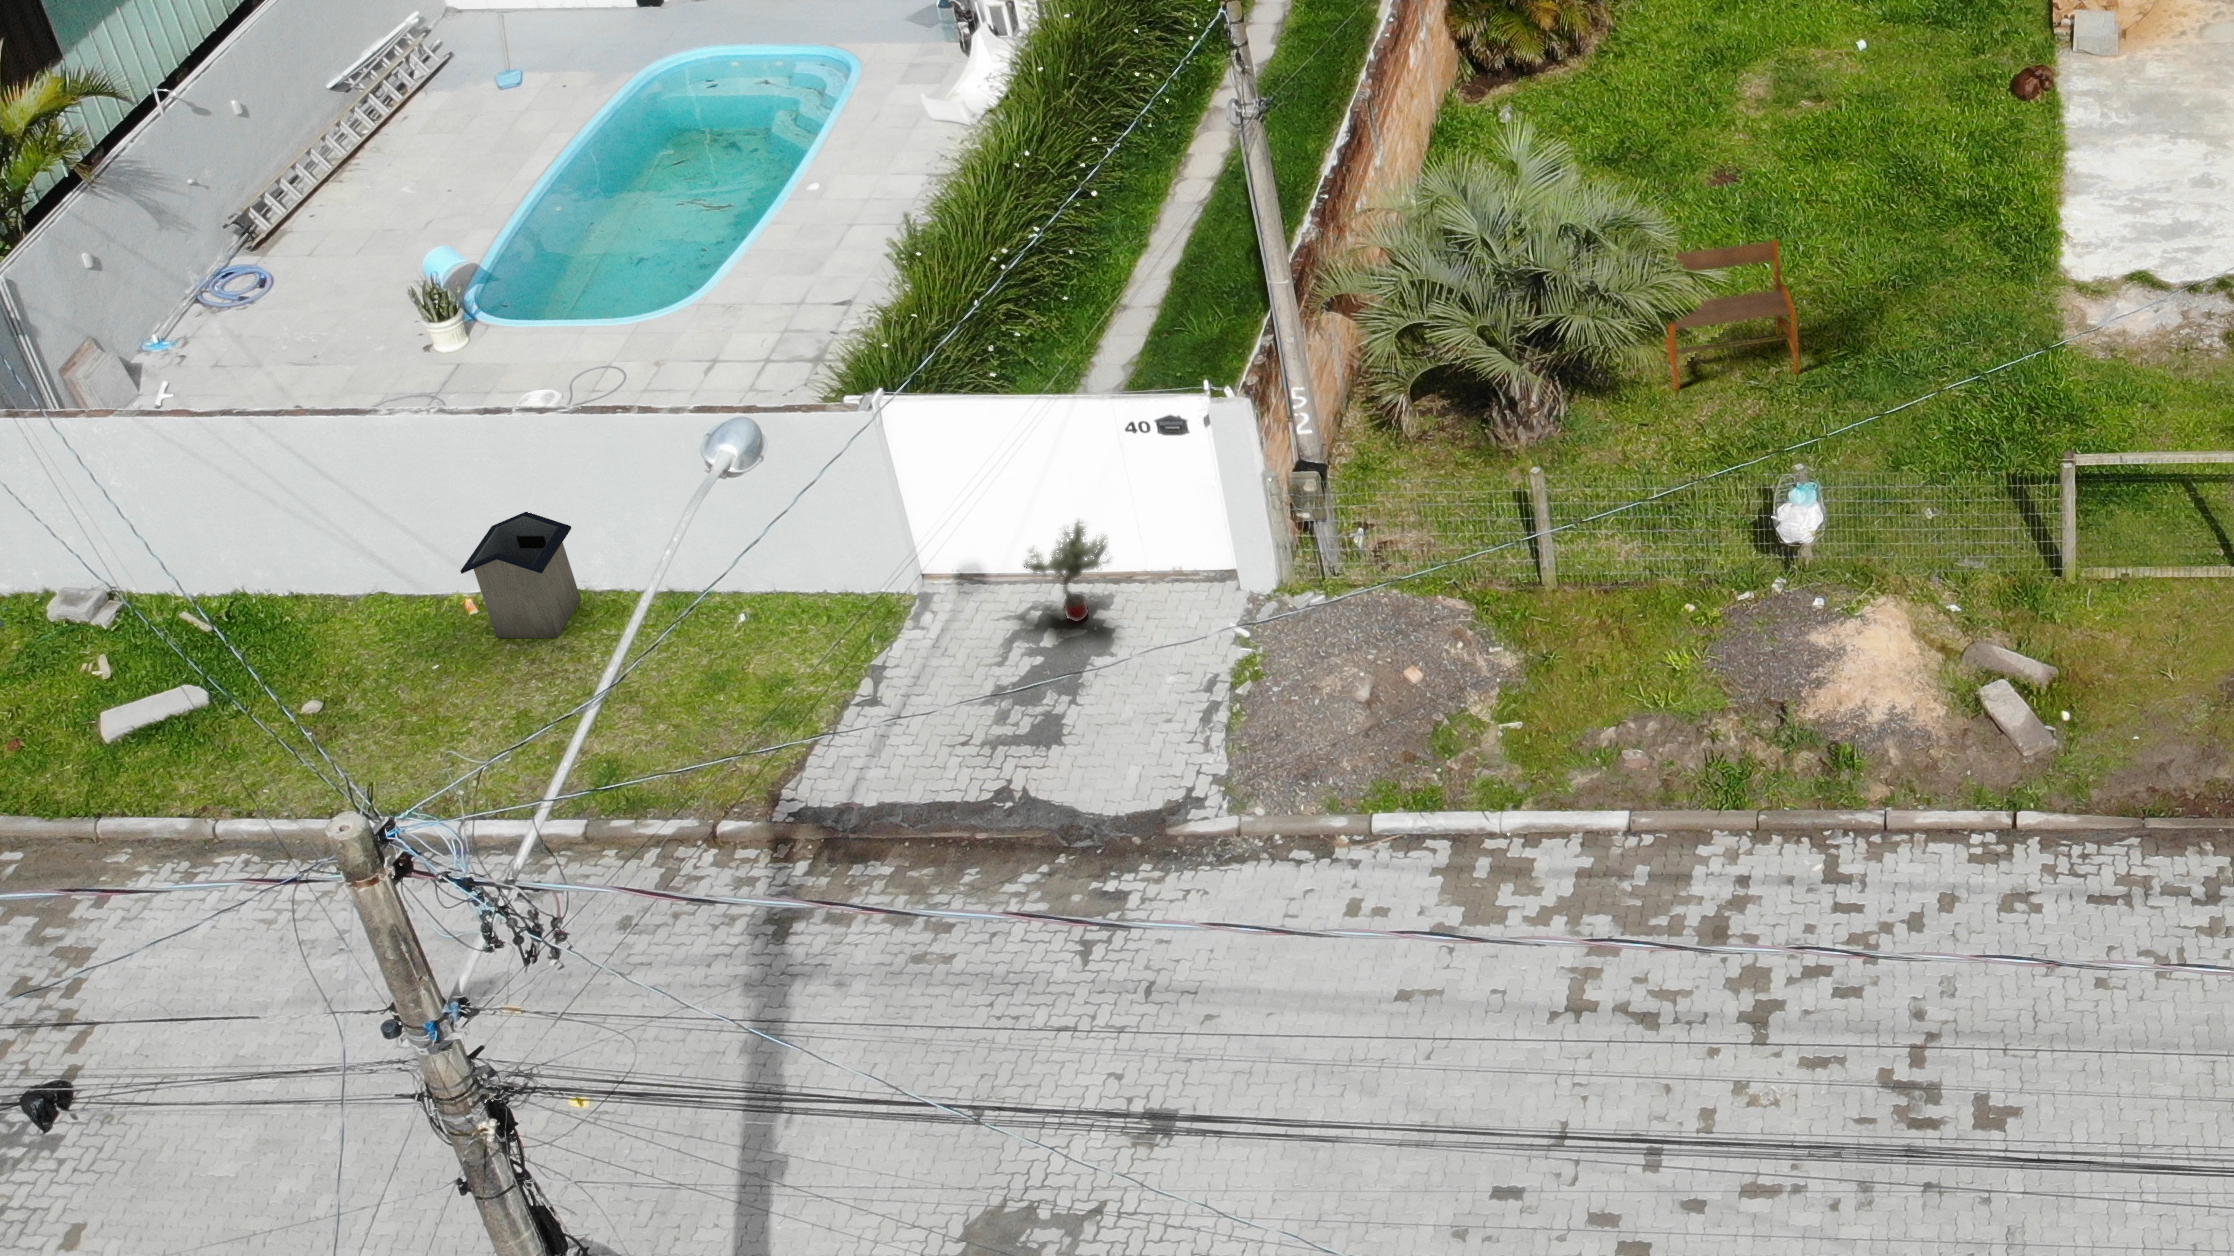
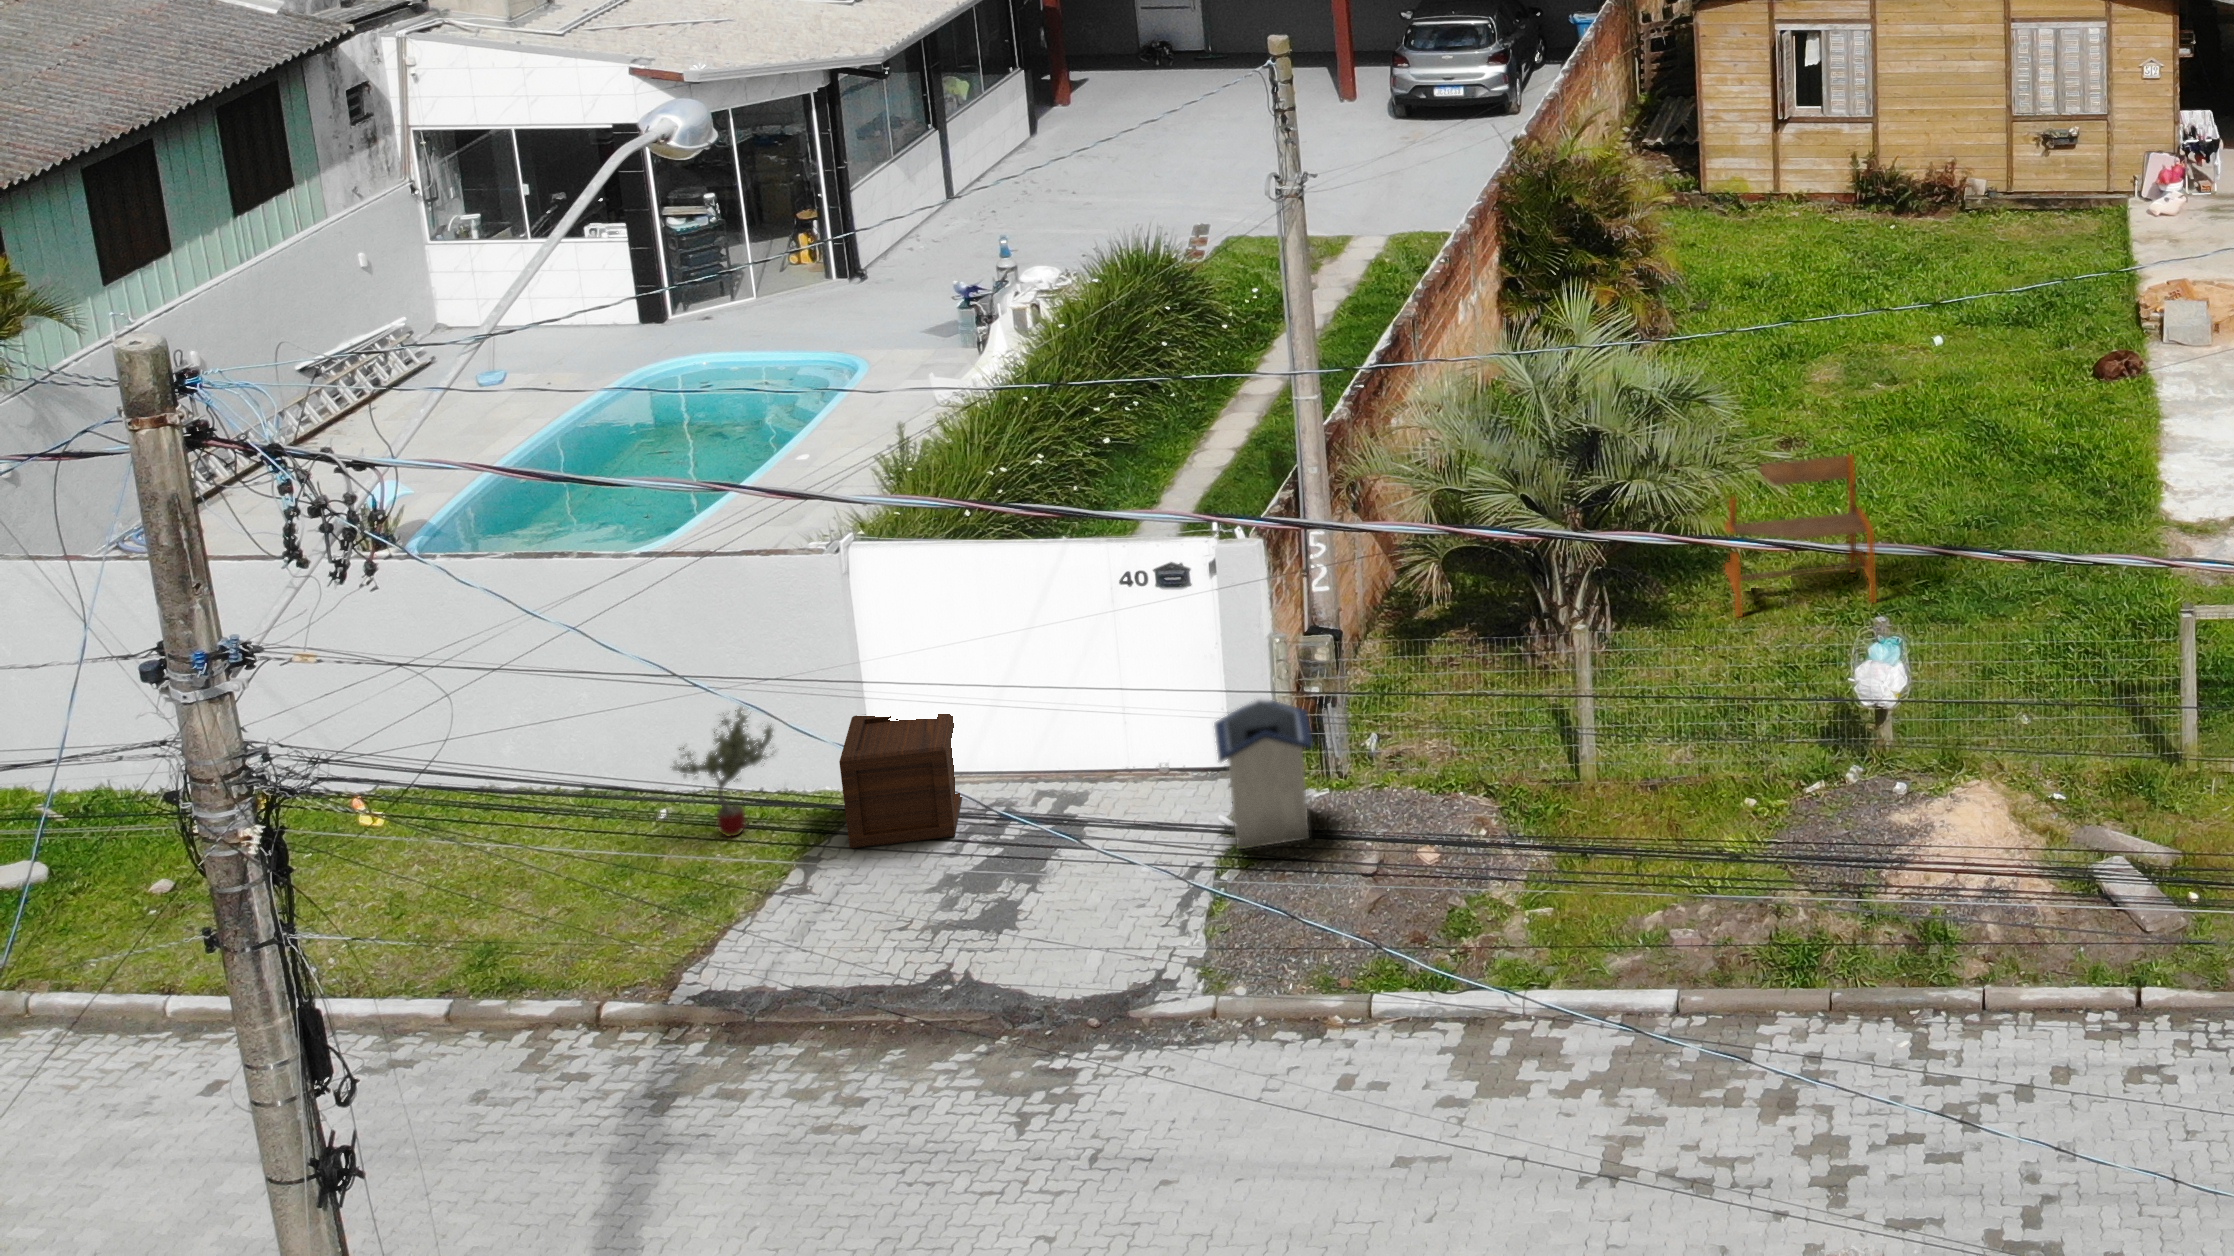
trash can: present [460,512,581,638] -> present [1215,700,1313,849]
wooden crate: none [893,521,1002,650] -> present [839,714,962,848]
potted tree: present [1024,521,1107,621] -> present [673,707,774,836]

